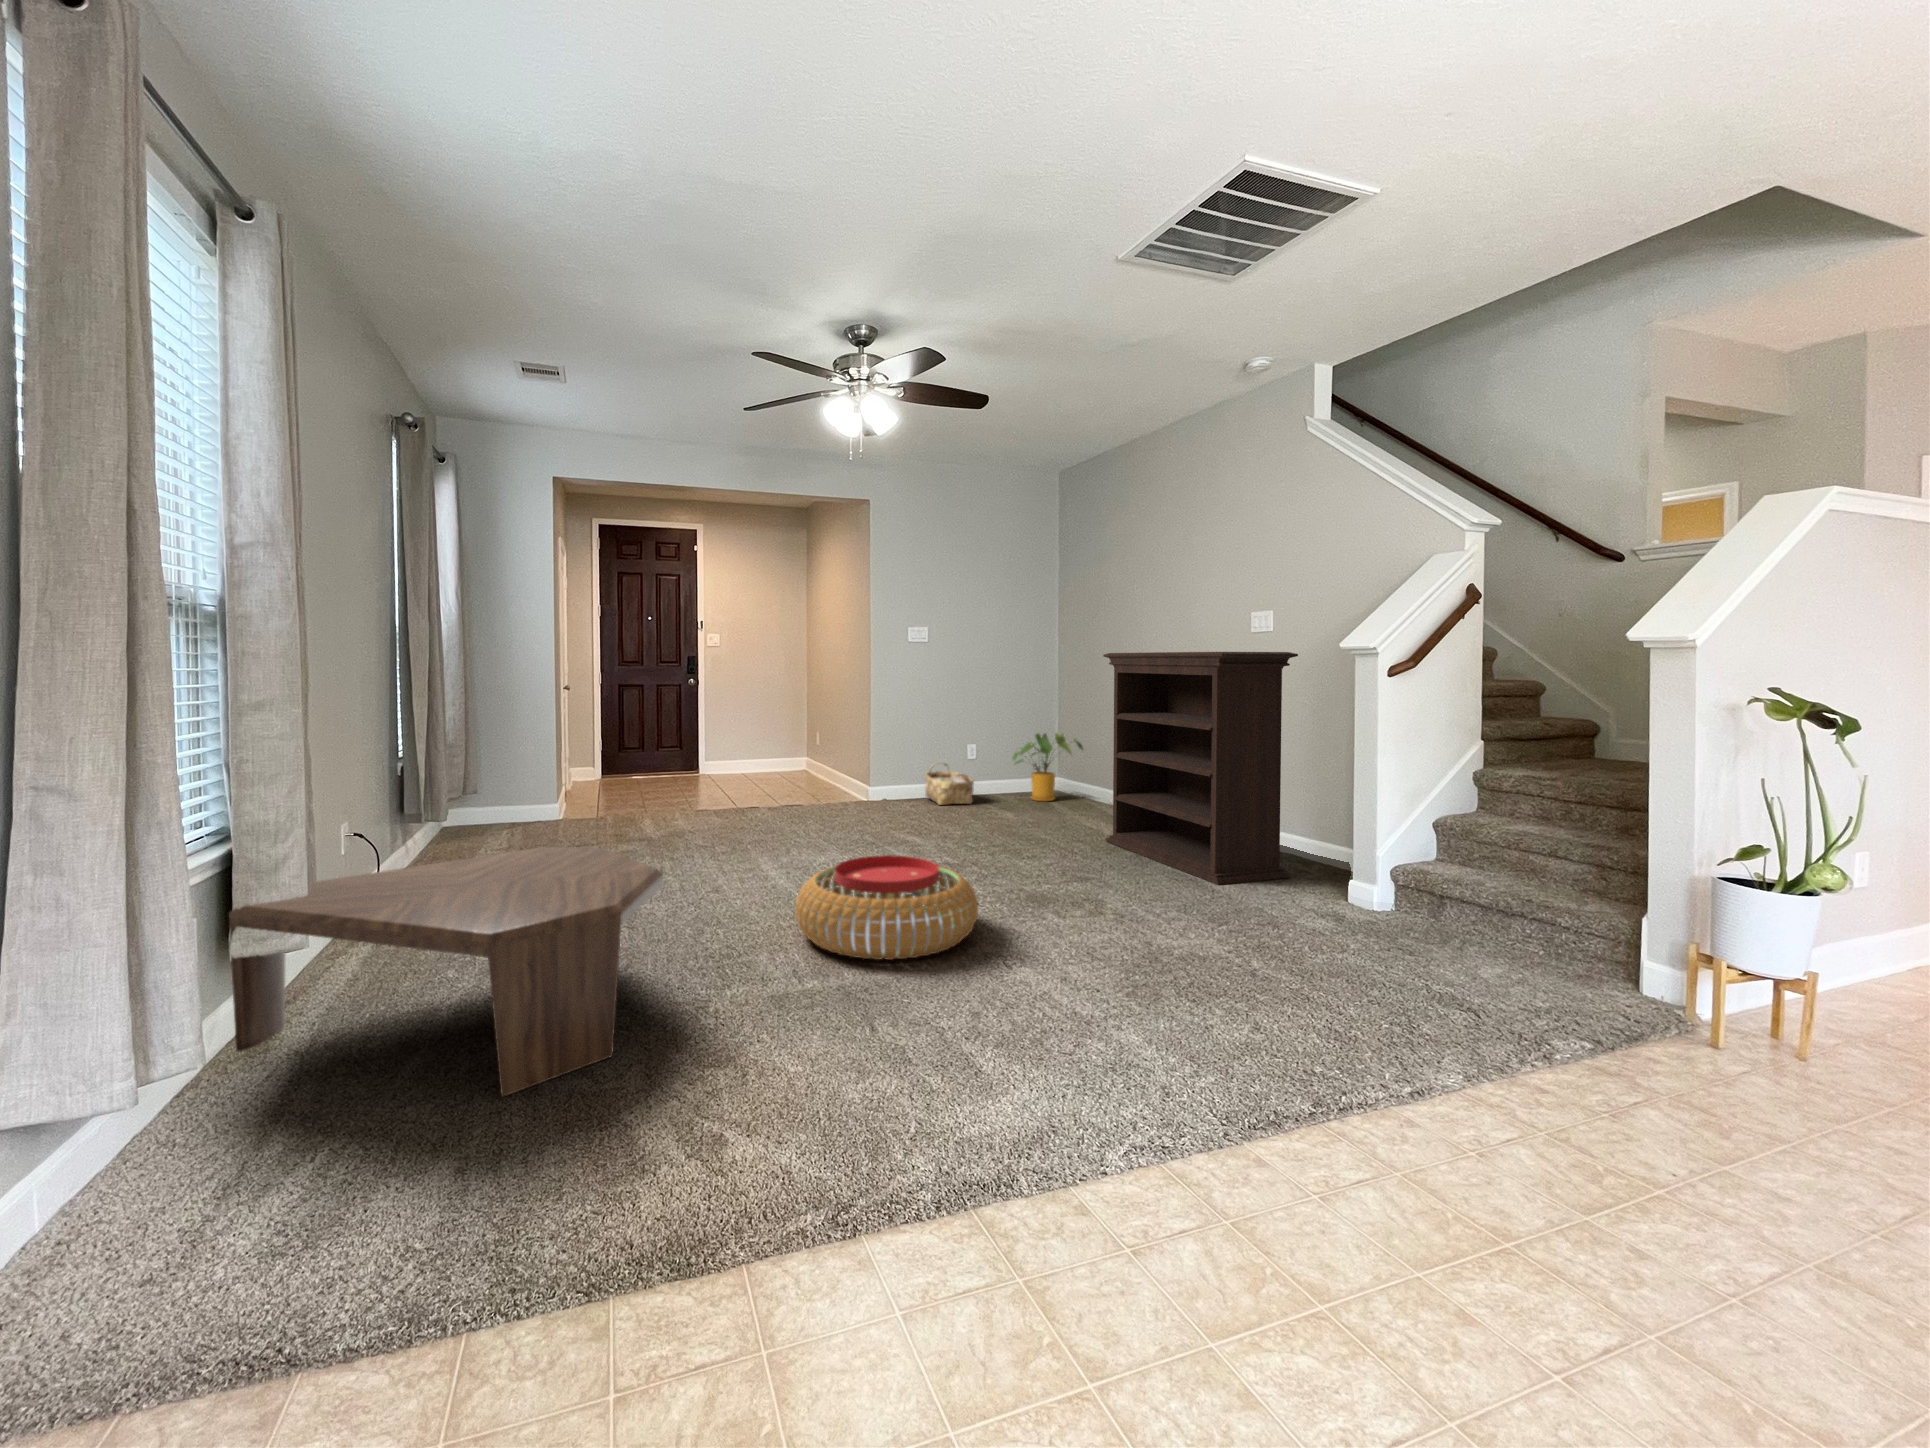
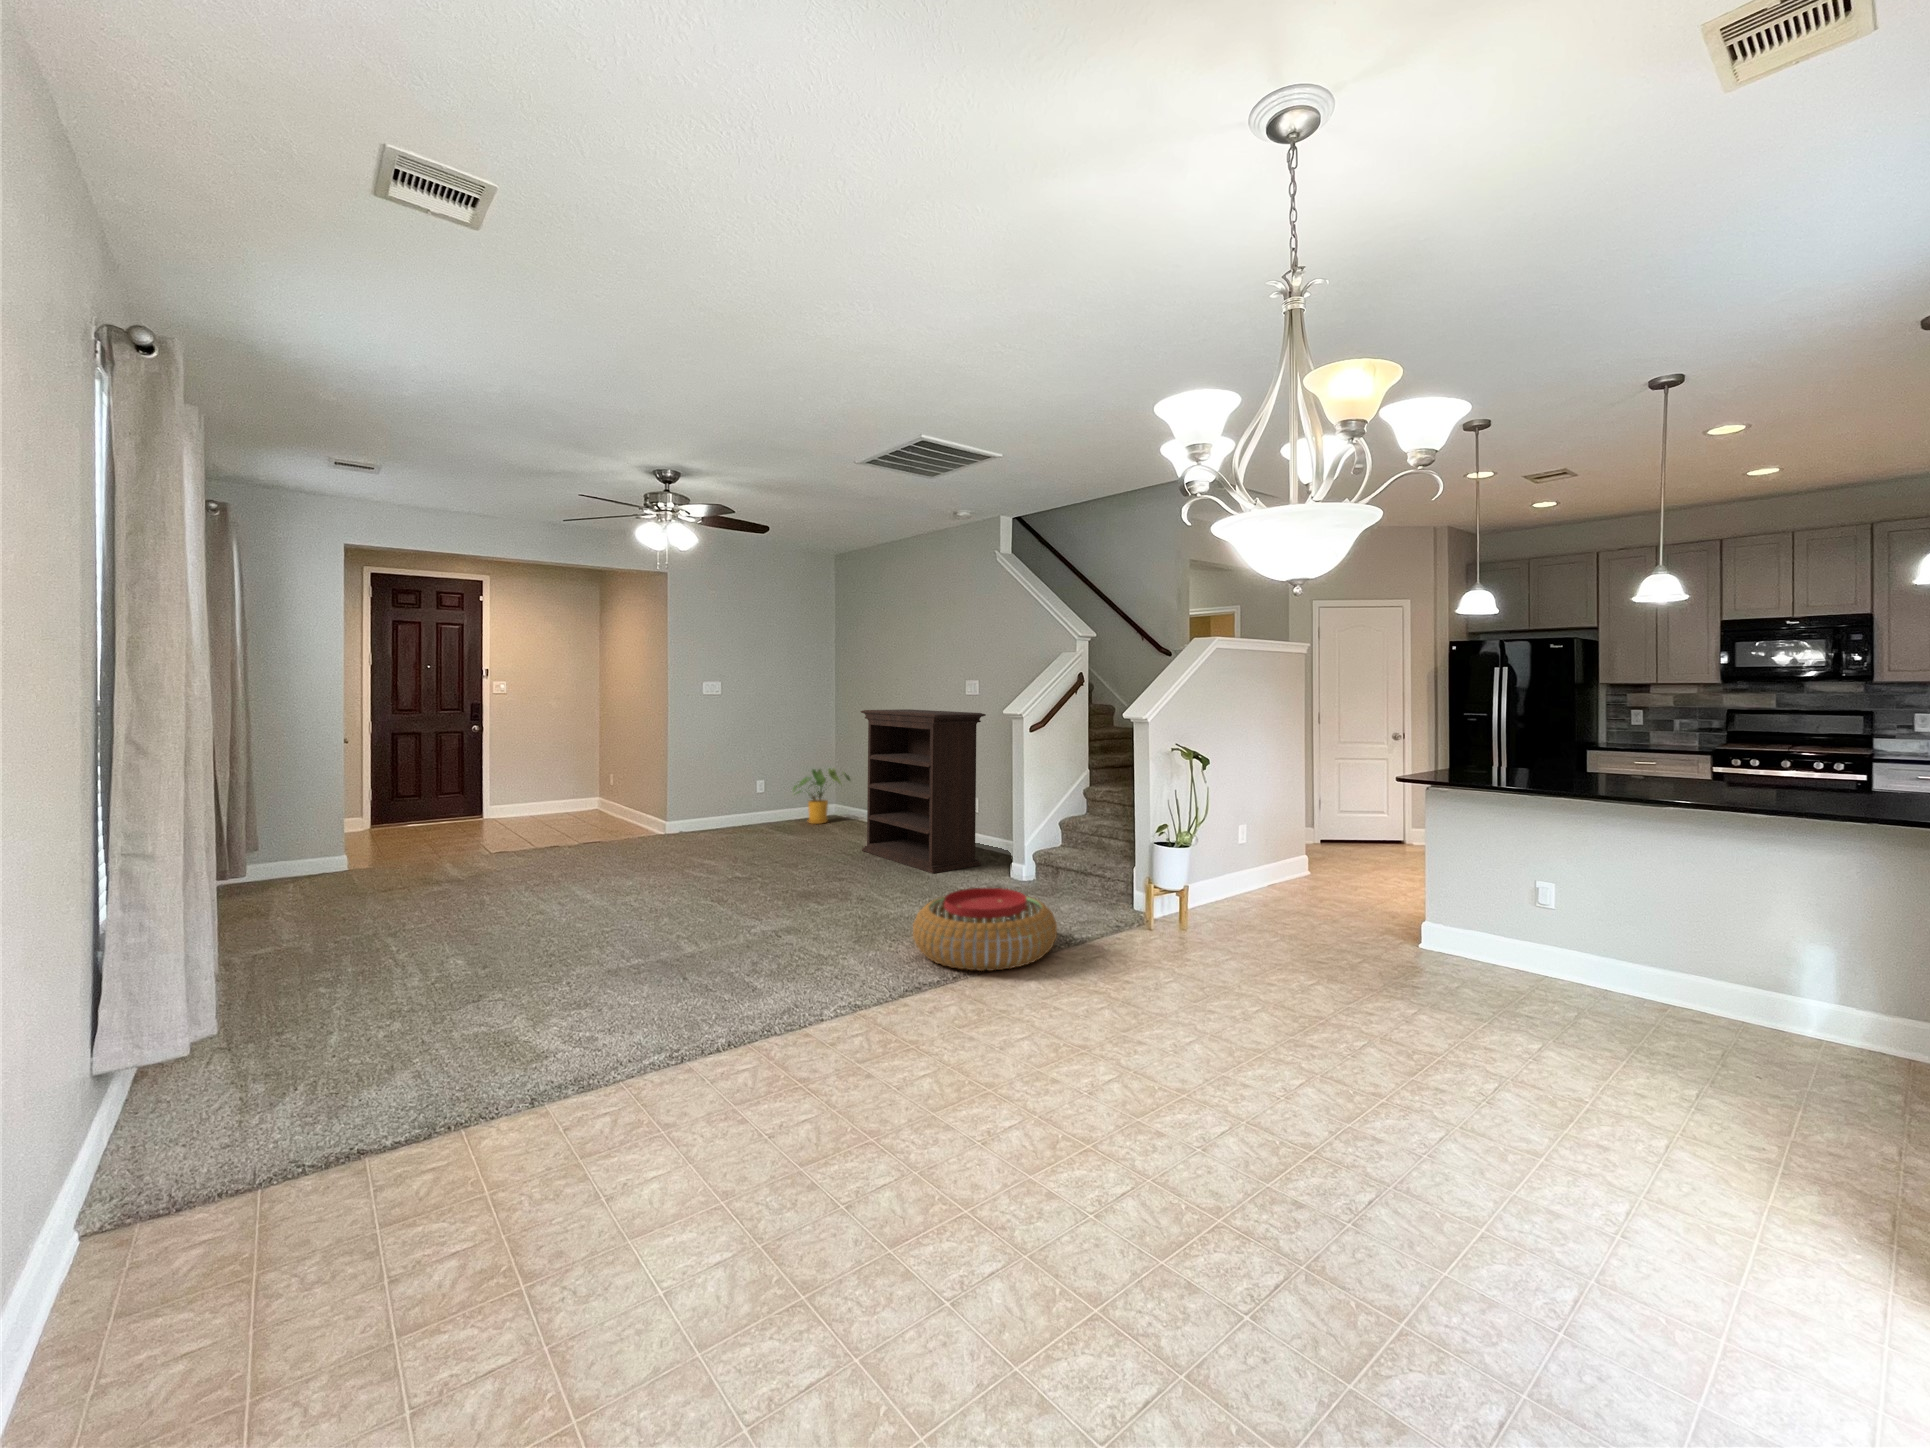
woven basket: present [925,762,974,805] -> none [716,795,759,832]
coffee table: present [229,847,663,1097] -> none [133,879,518,1060]
pouf: present [796,855,978,960] -> present [913,888,1057,971]

